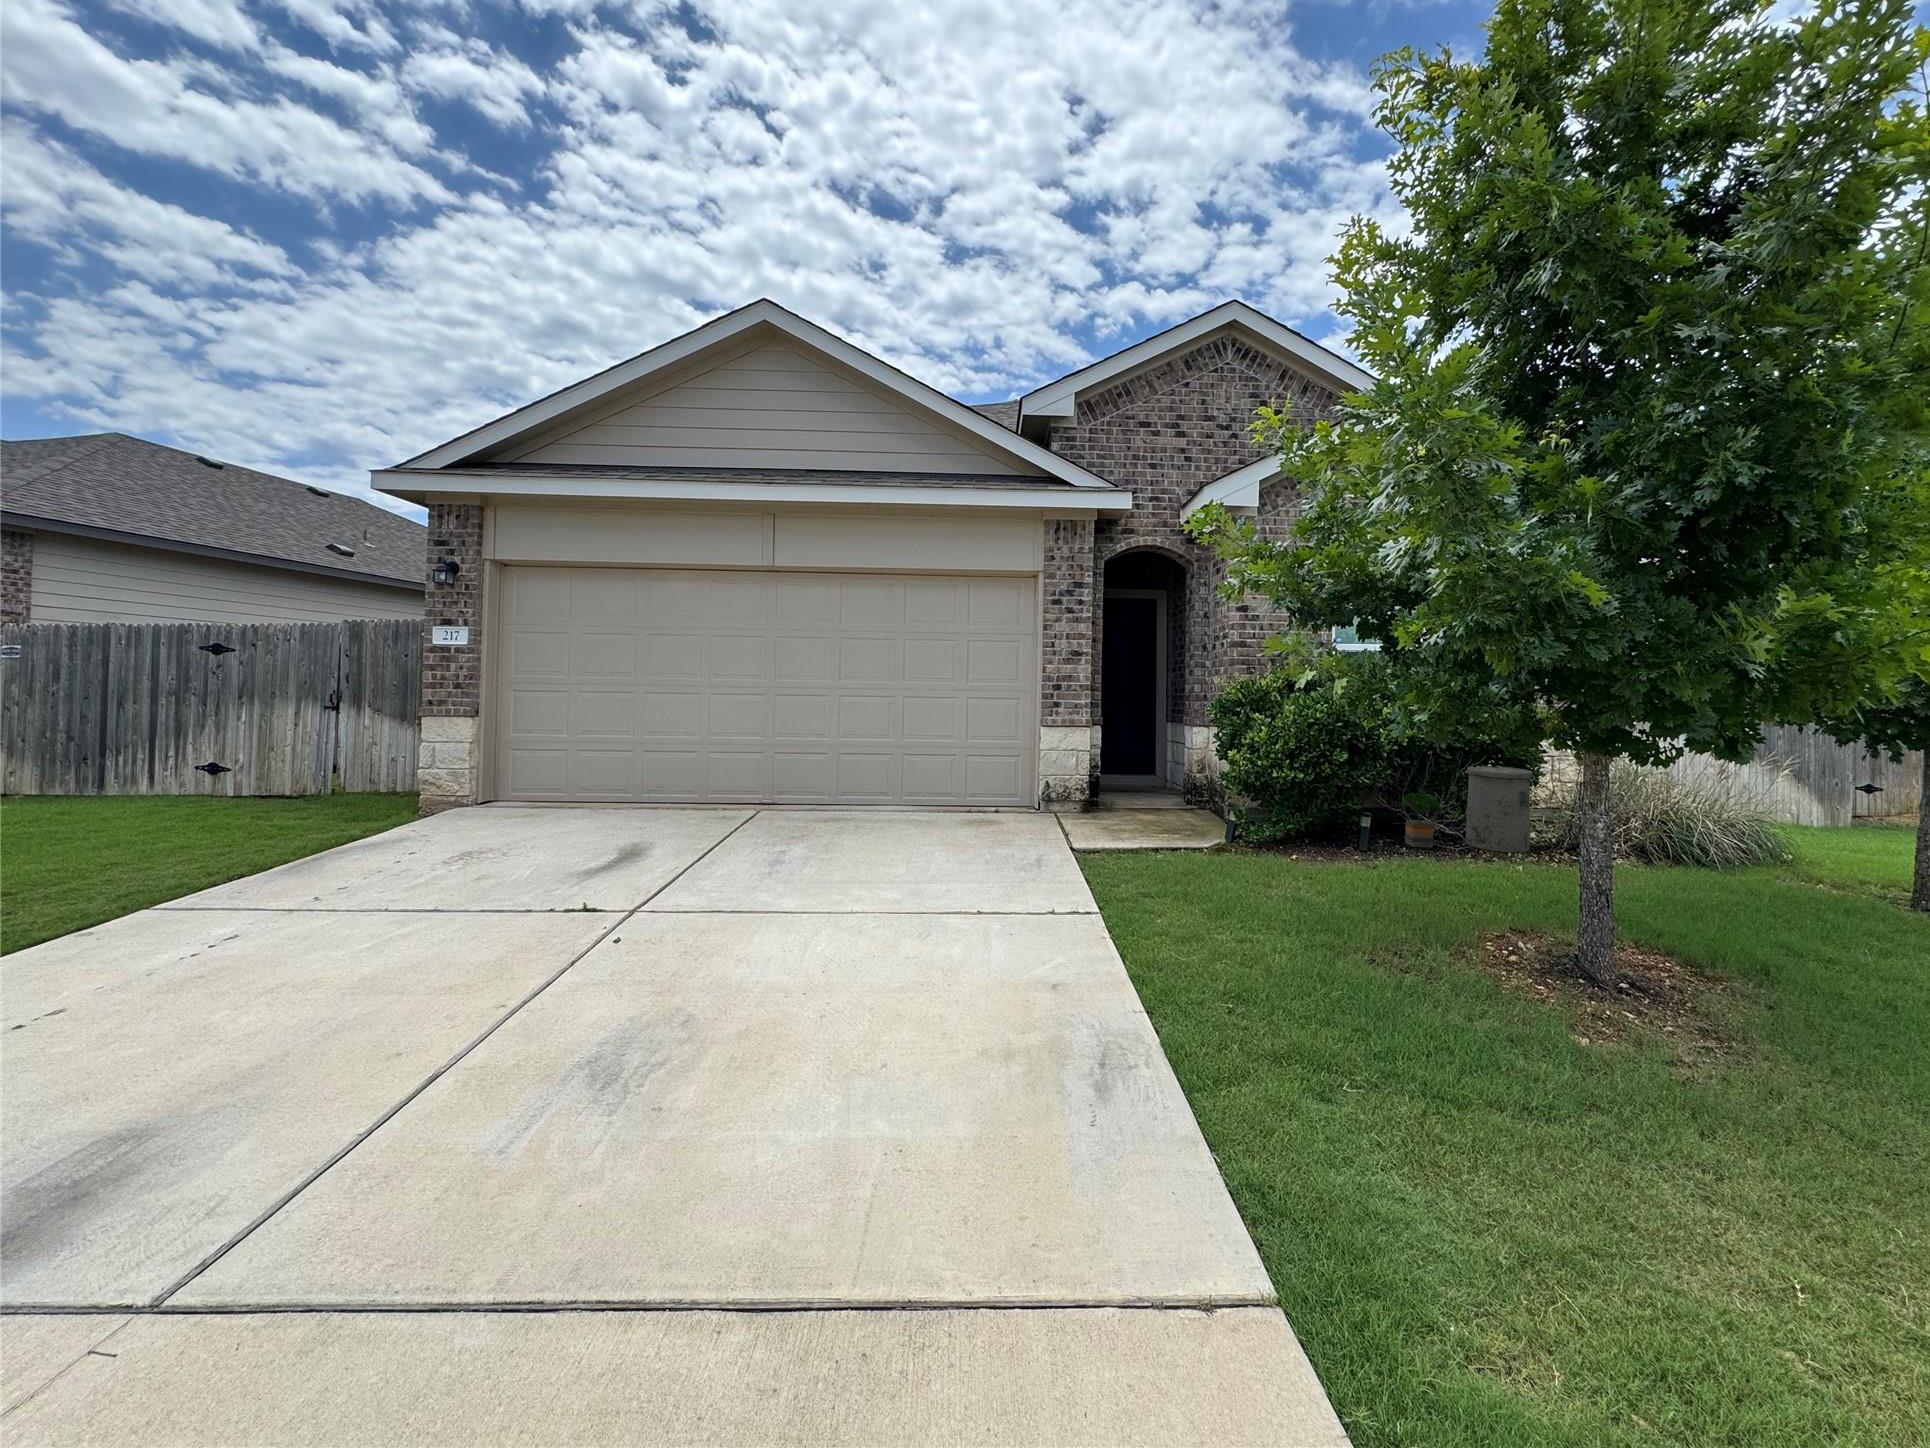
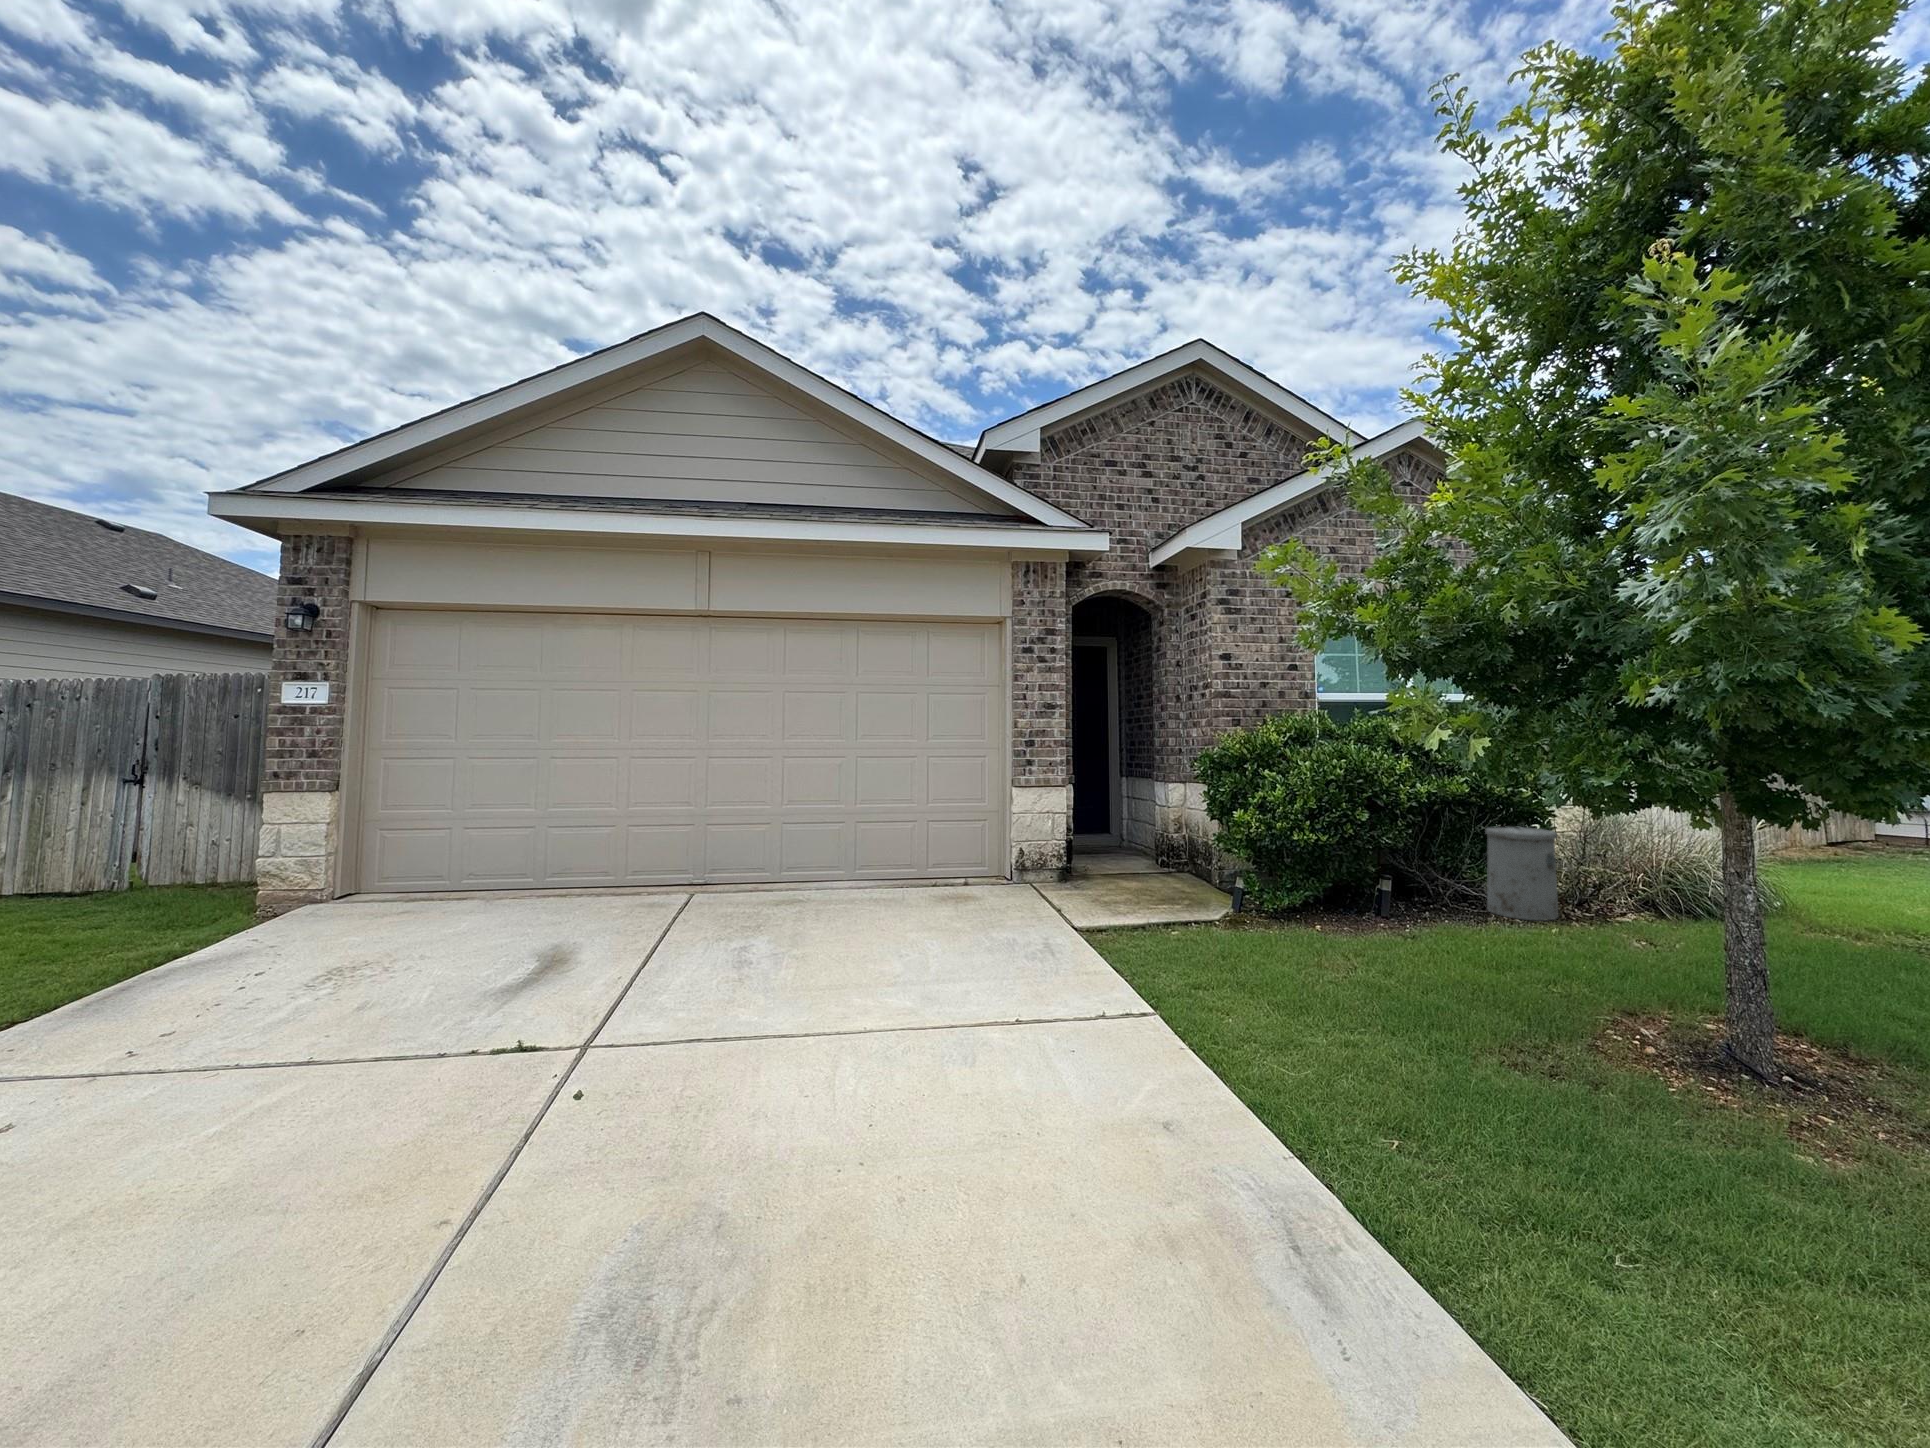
potted tree: present [1402,793,1443,848] -> none [1421,857,1470,918]

